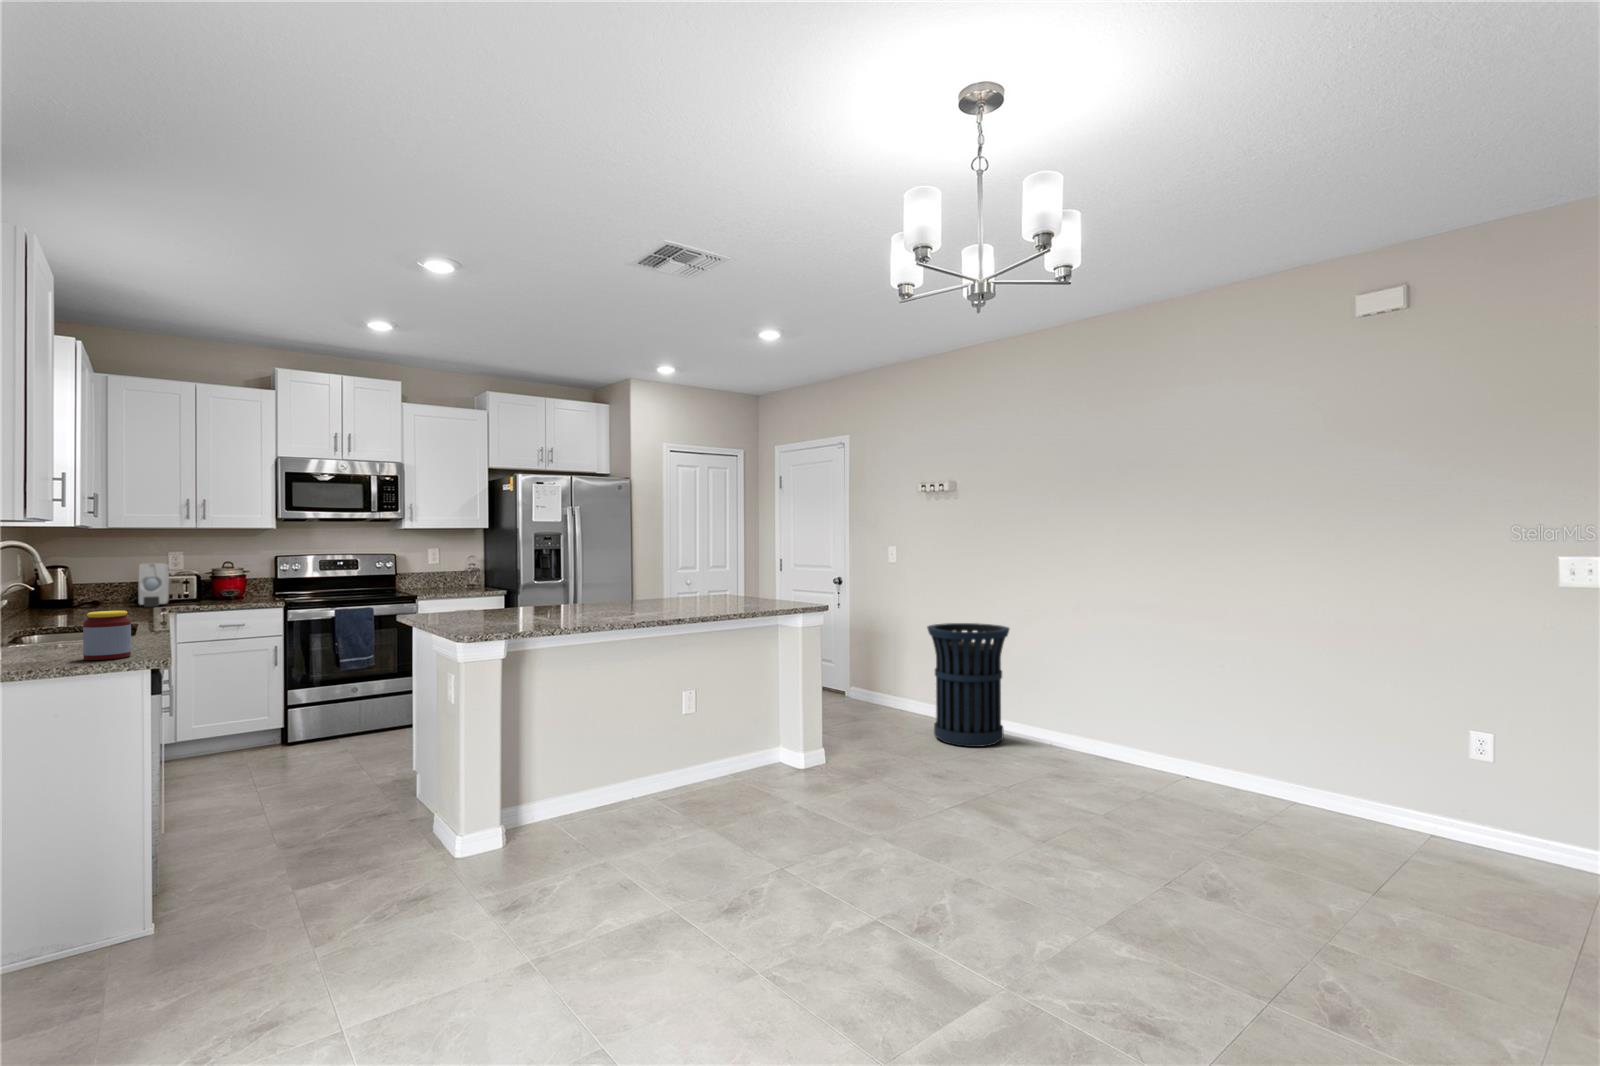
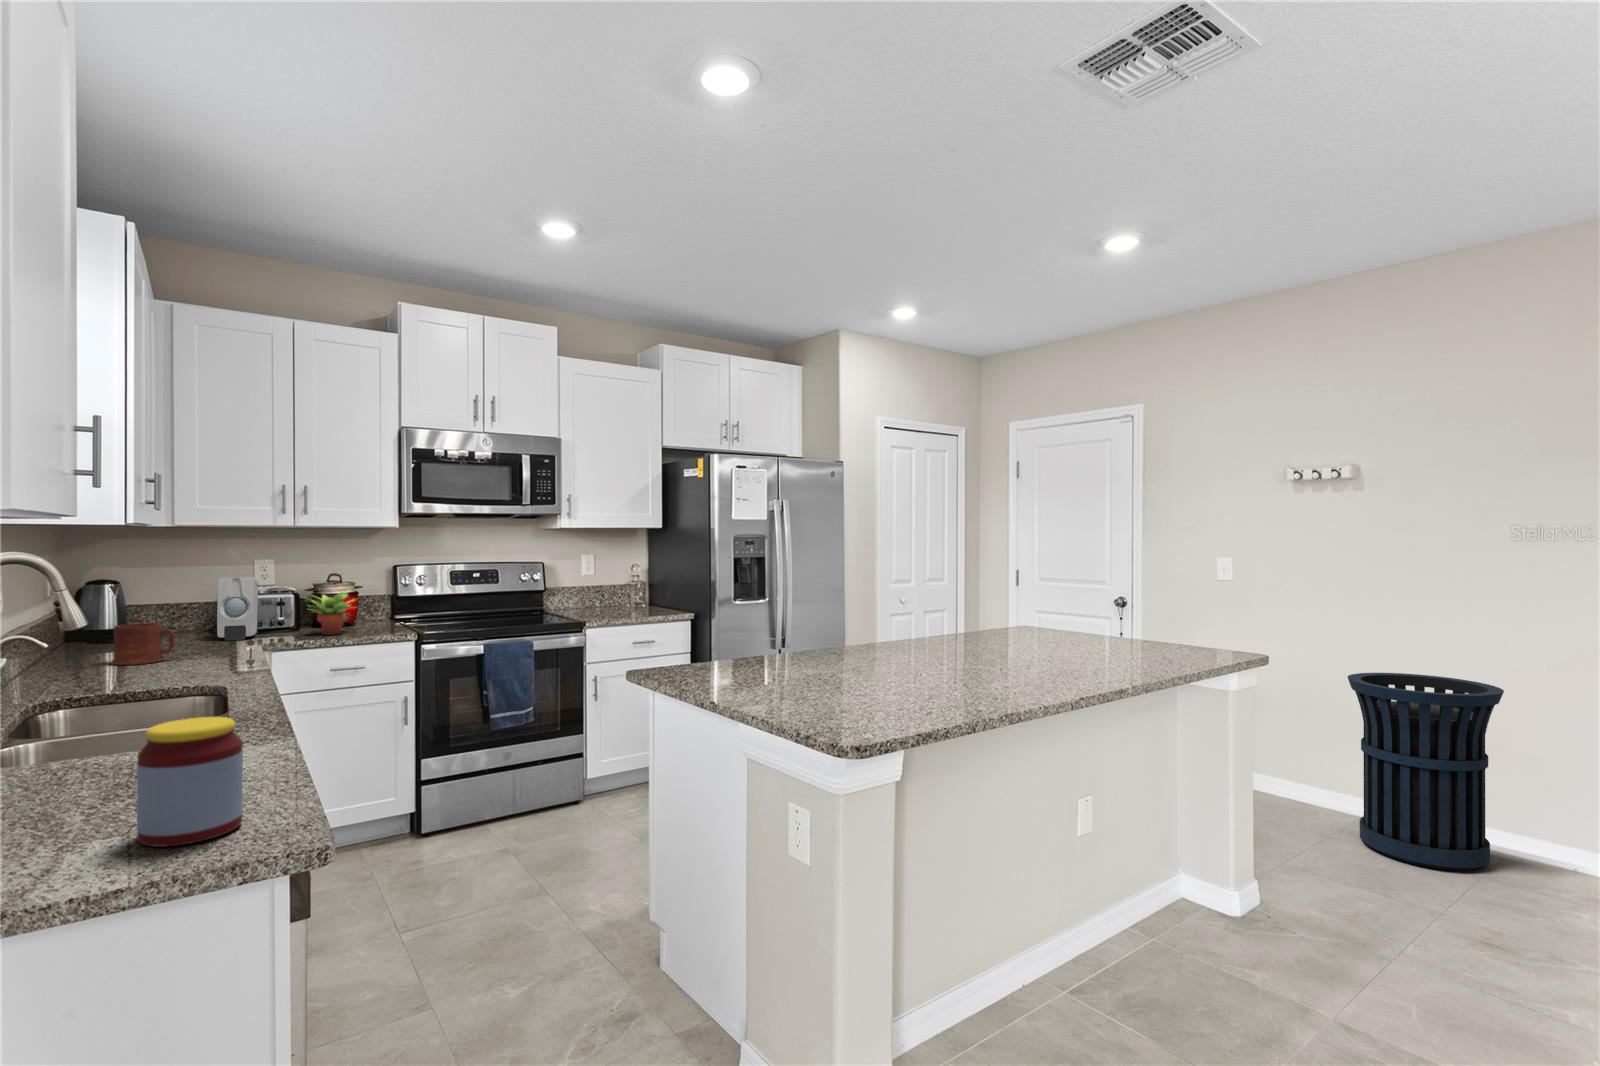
succulent plant: none [201,572,242,604] -> present [308,592,354,635]
mug: none [64,591,107,617] -> present [111,623,175,665]

